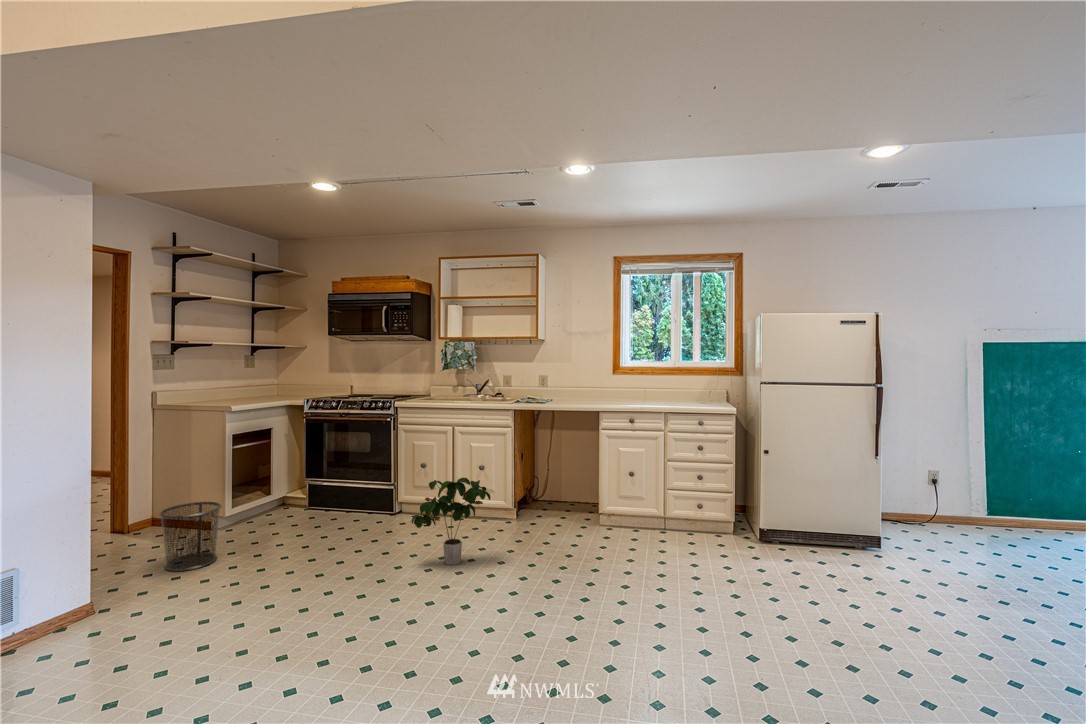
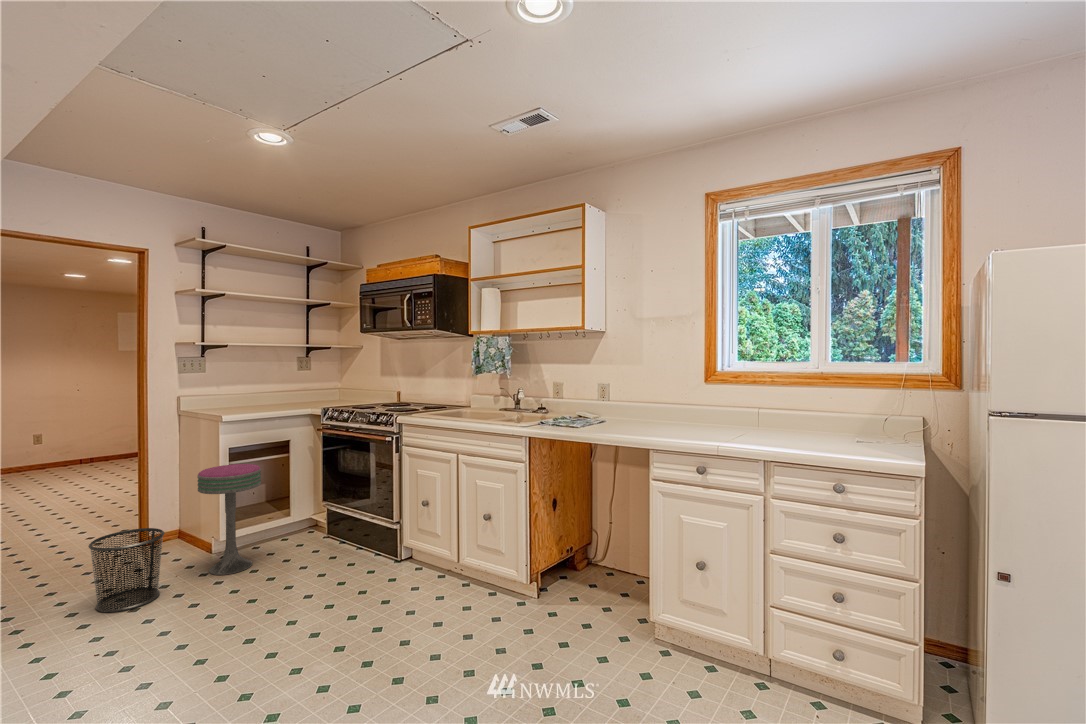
bar stool: none [224,447,277,540] -> present [197,464,261,575]
potted plant: present [411,478,491,565] -> none [310,544,423,681]

